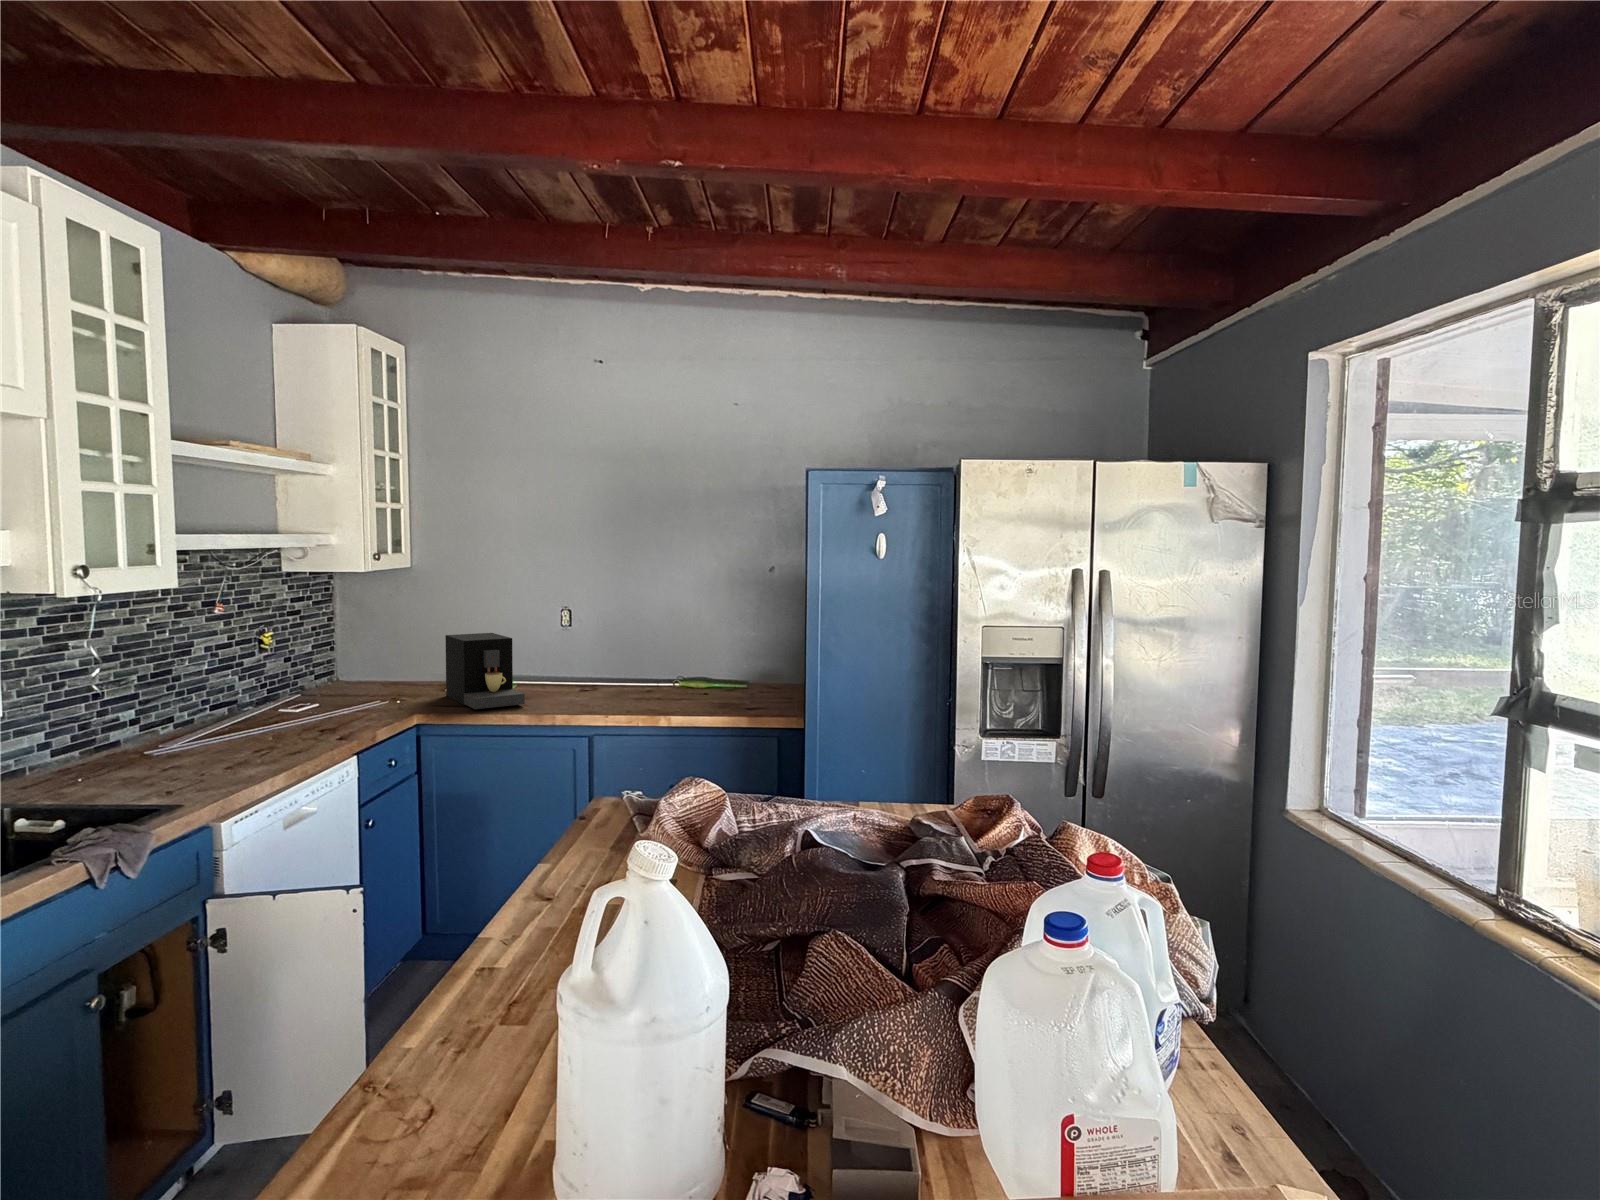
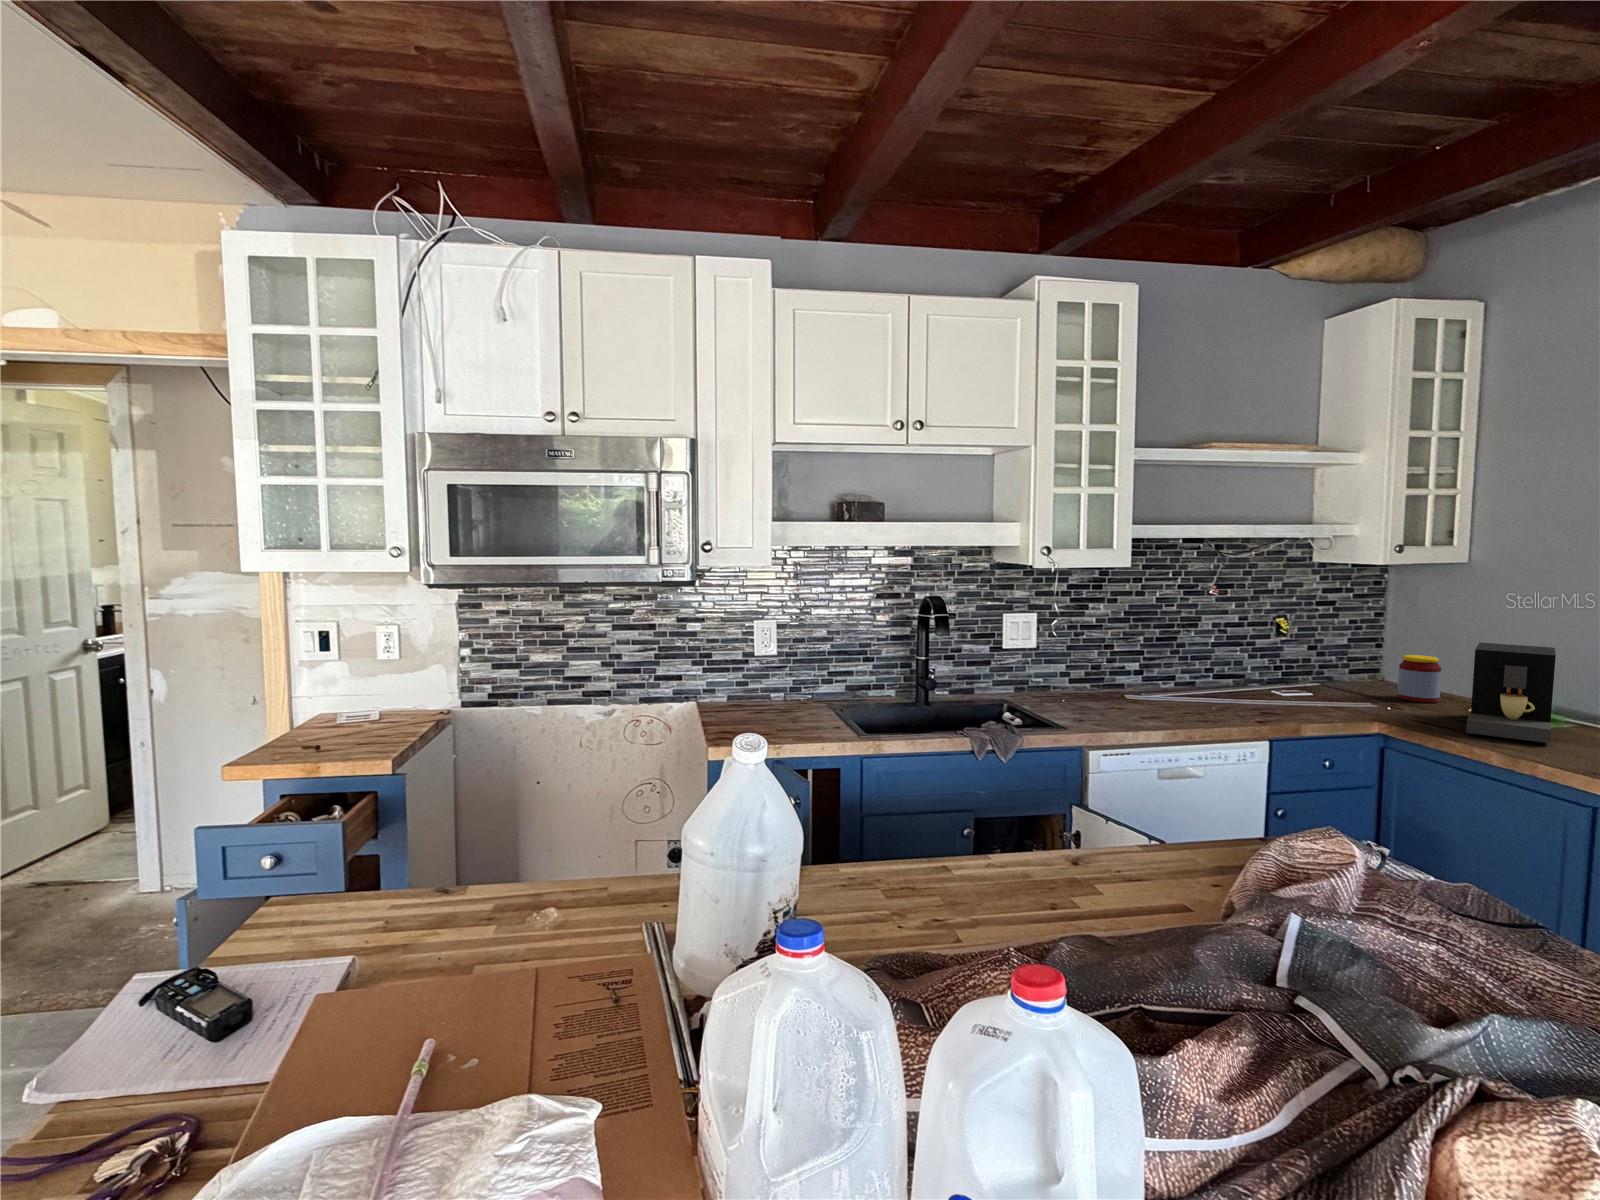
jar: none [373,653,406,694] -> present [1398,655,1441,702]

